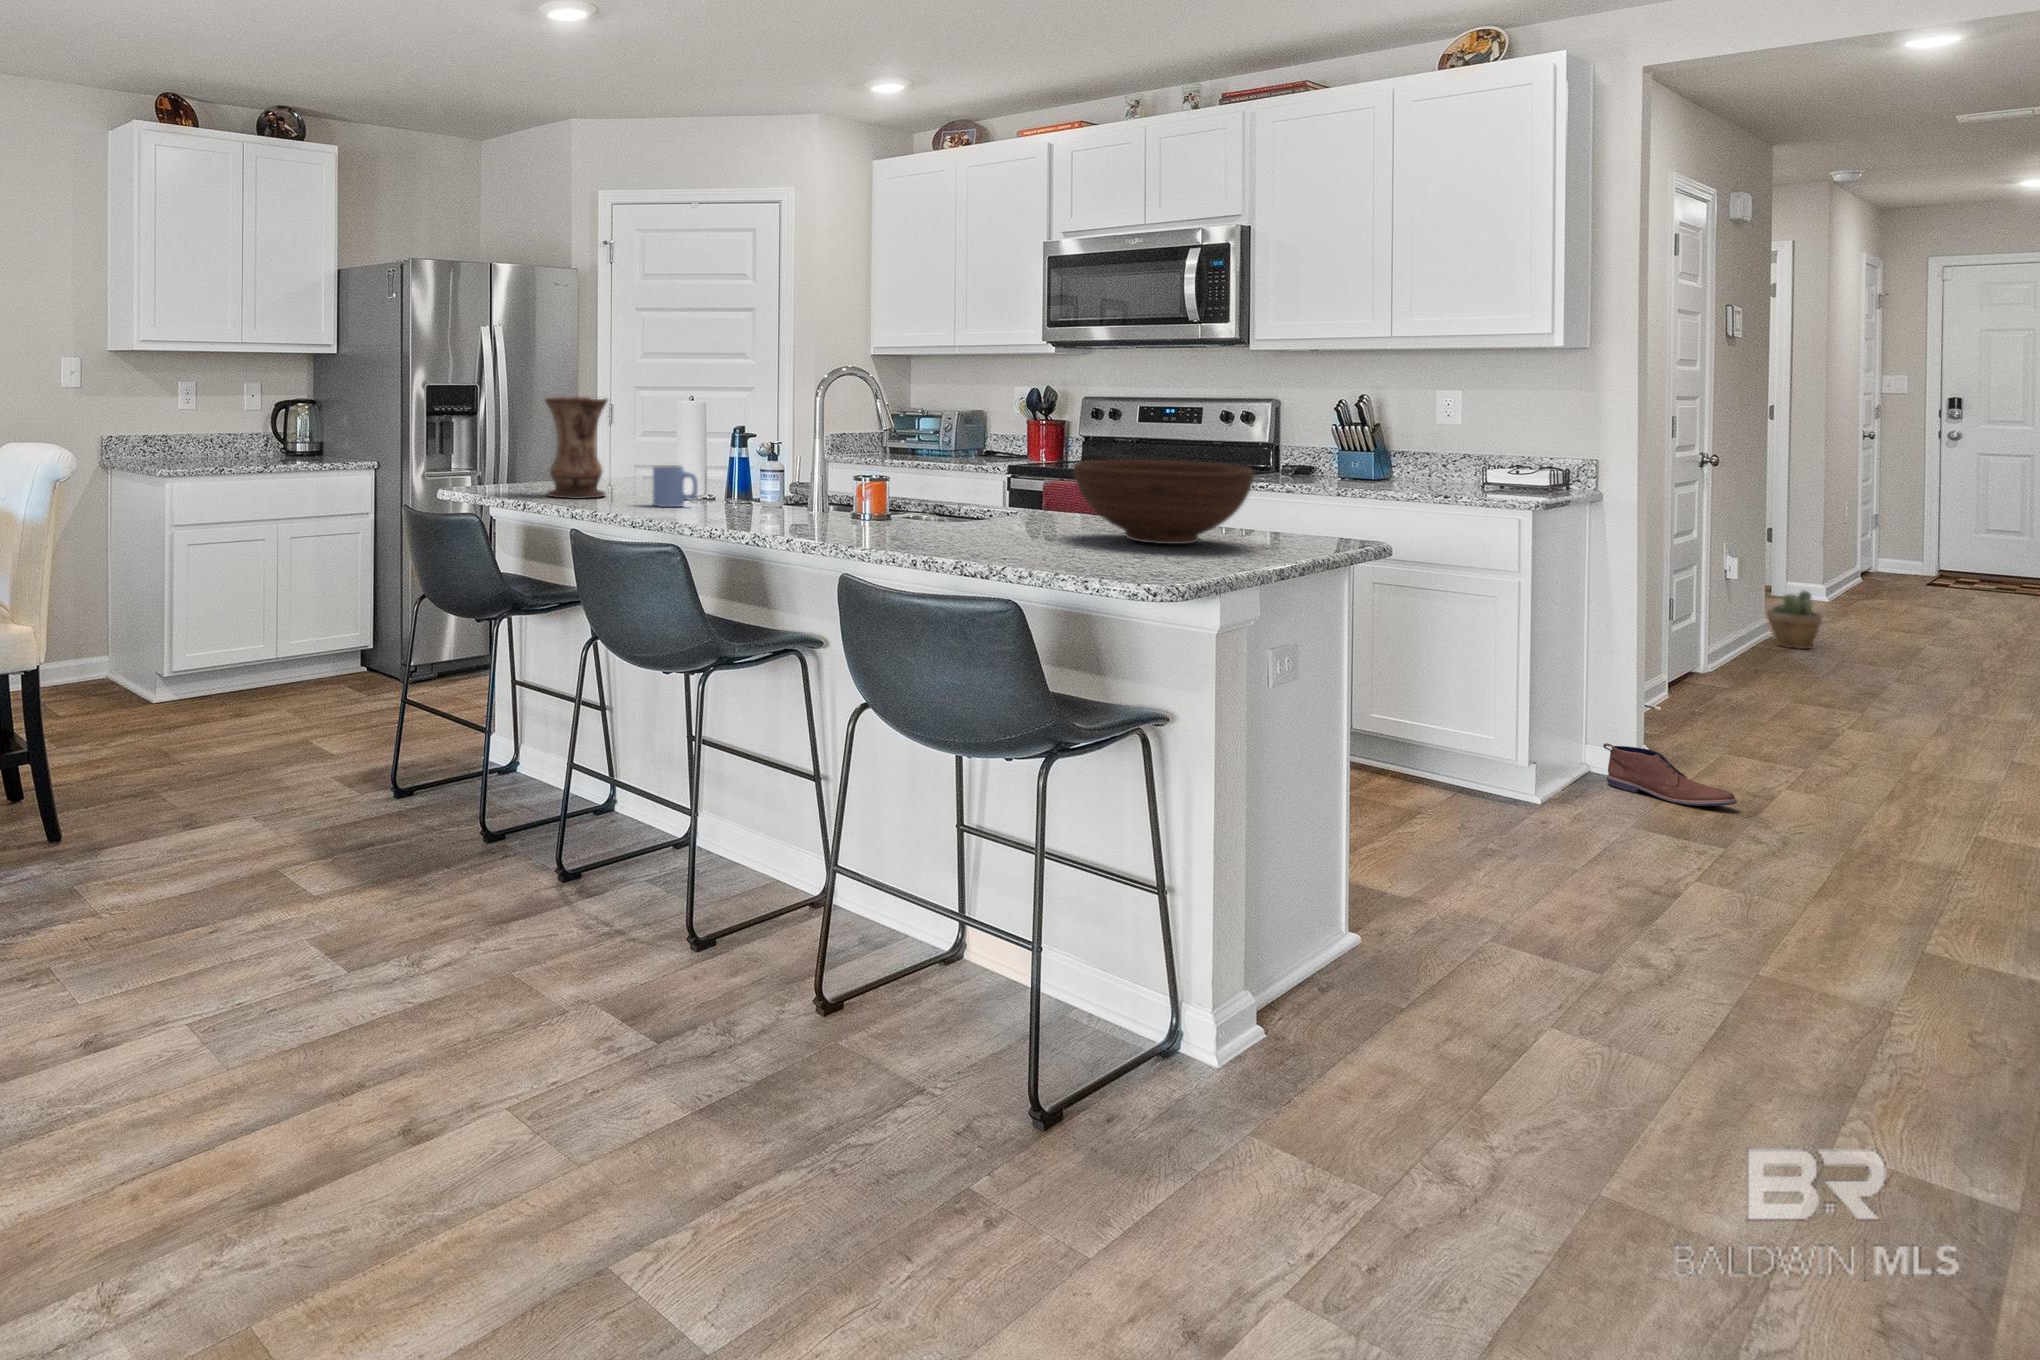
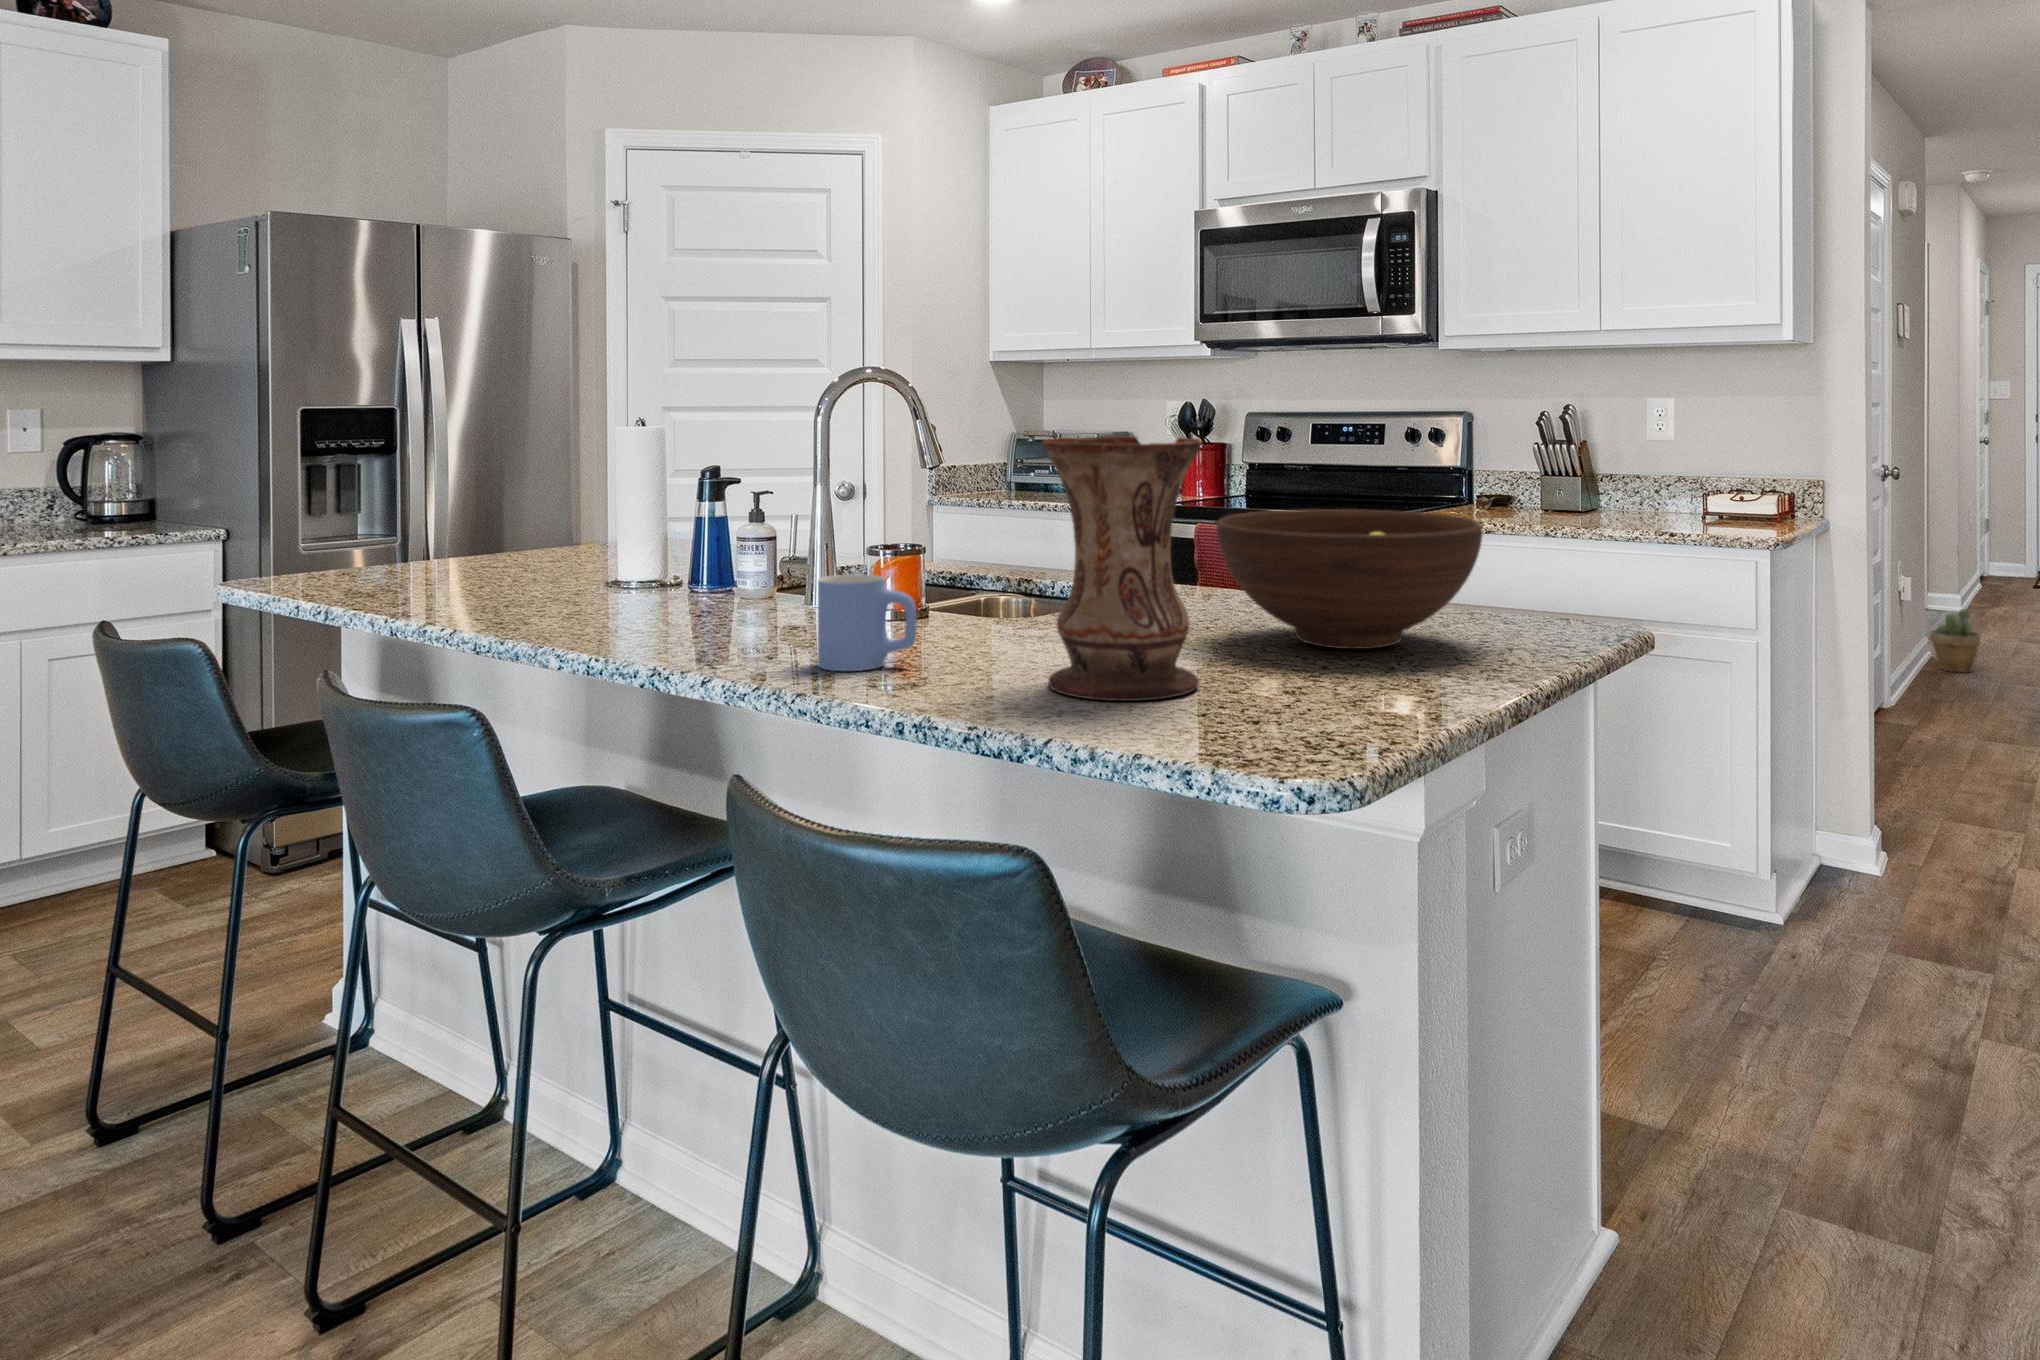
vase: present [545,397,607,499] -> present [1042,436,1202,701]
mug: present [653,465,698,507] -> present [818,574,917,671]
shoe: present [1603,743,1737,806] -> none [1836,830,1983,904]

